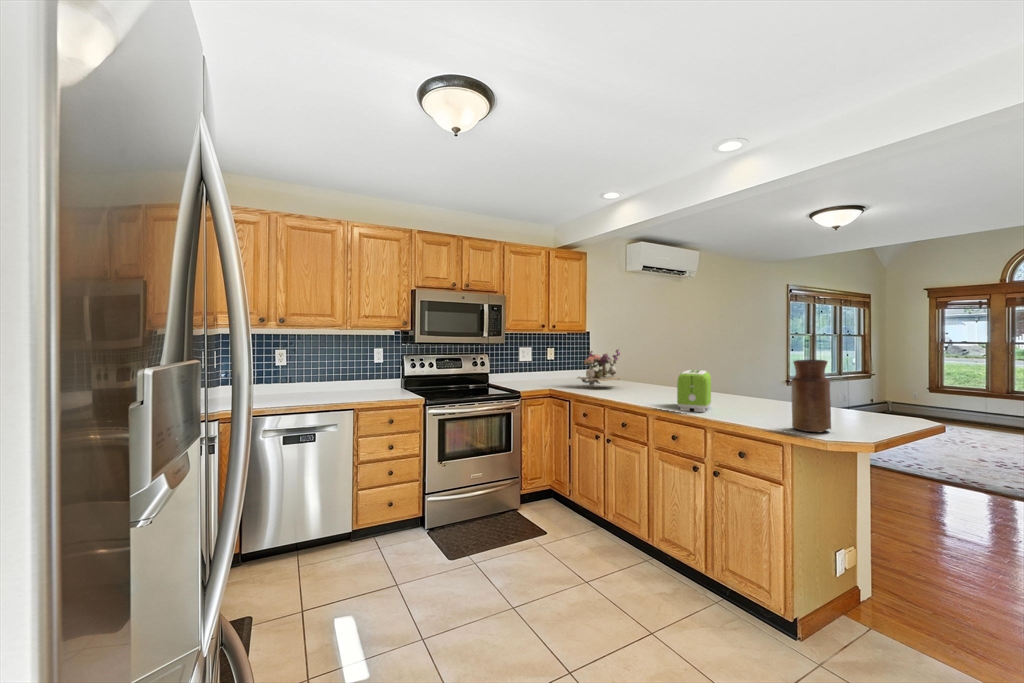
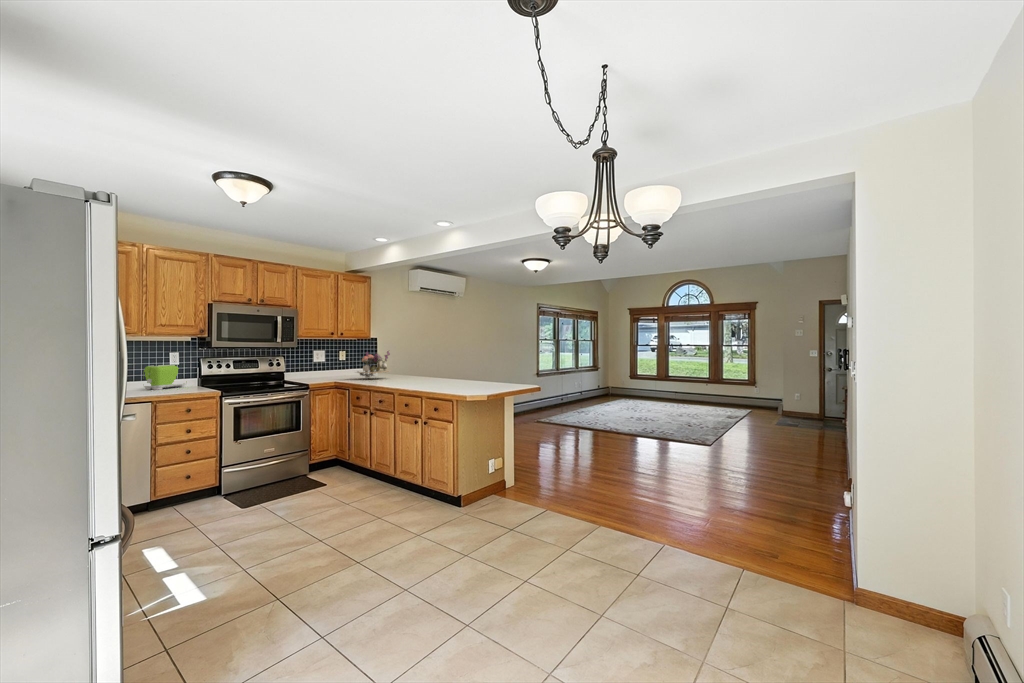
vase: present [791,360,831,432] -> none [457,352,476,391]
toaster: present [677,370,711,412] -> present [144,365,186,390]

